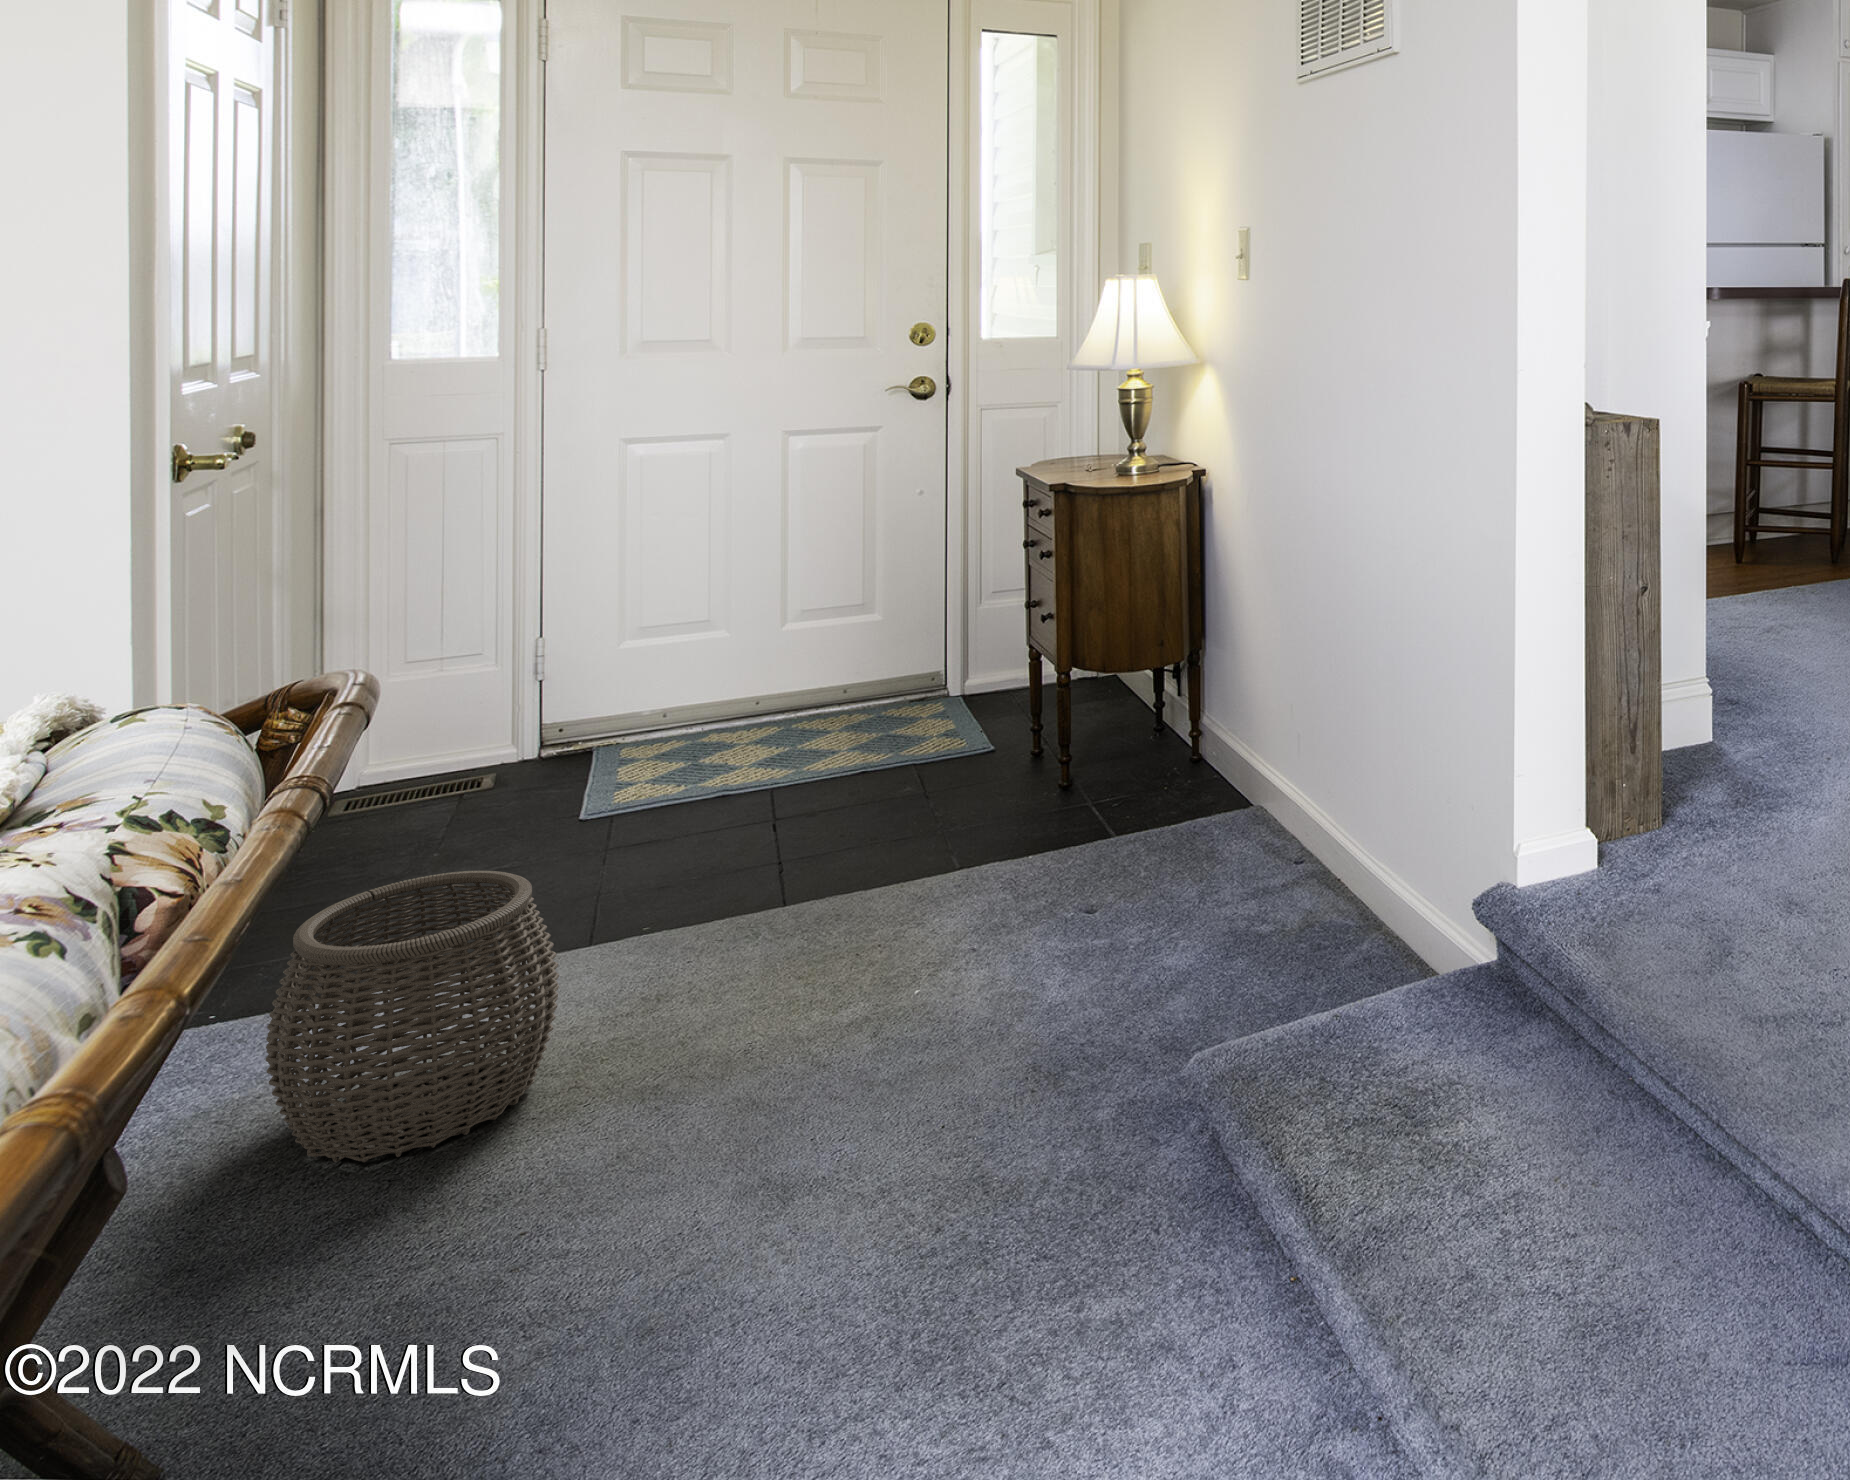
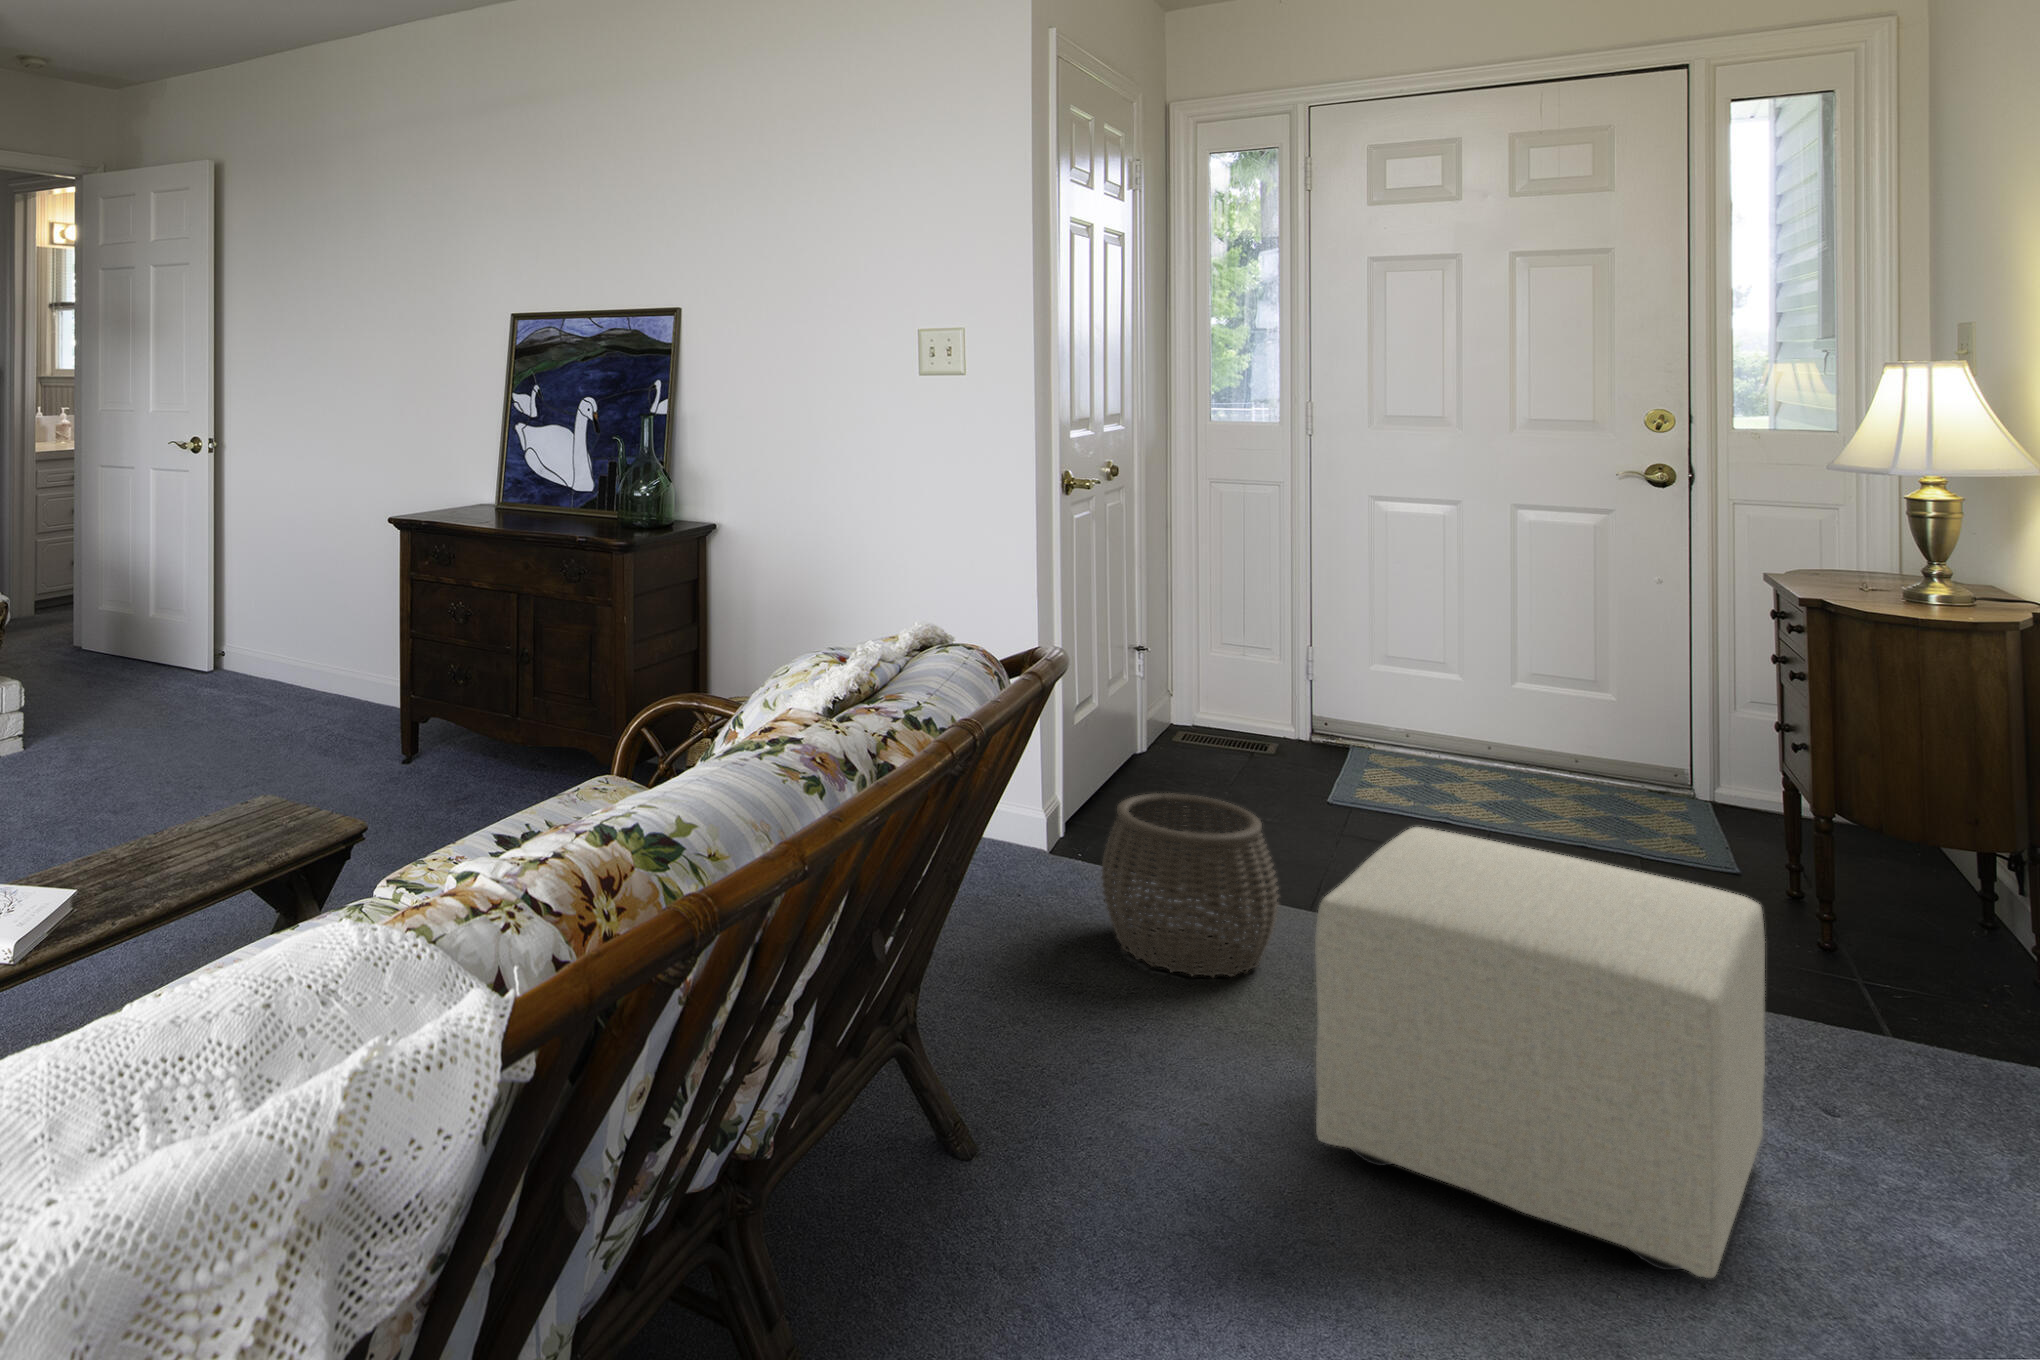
ottoman: none [655,788,1118,1312] -> present [1315,827,1765,1278]

